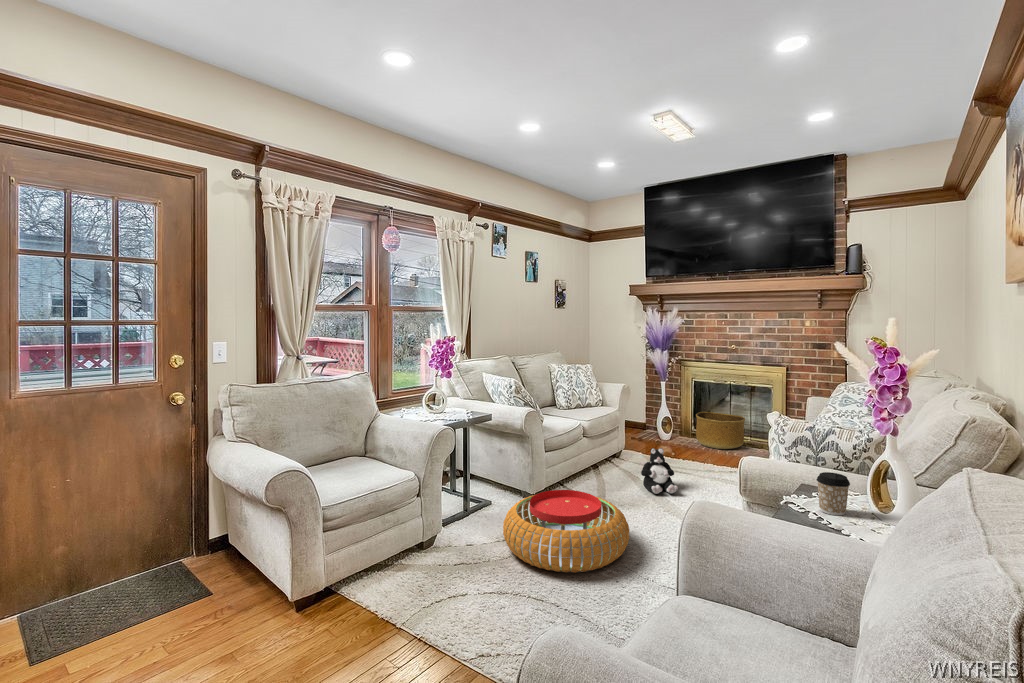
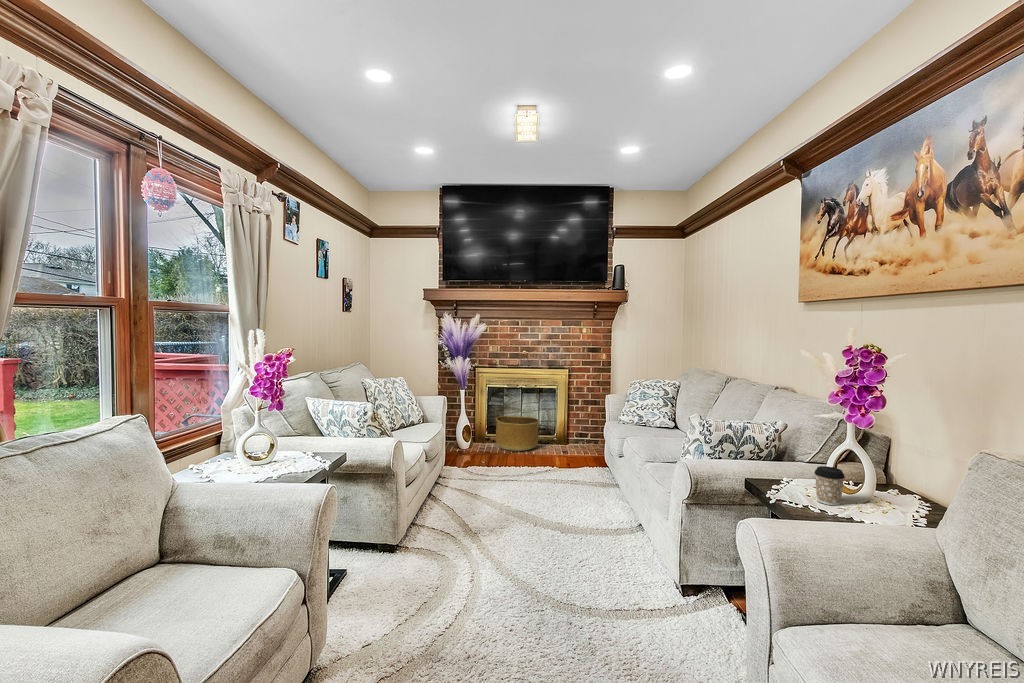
plush toy: present [641,448,678,494] -> none [494,460,534,509]
pouf: present [503,490,629,573] -> none [408,528,562,641]

